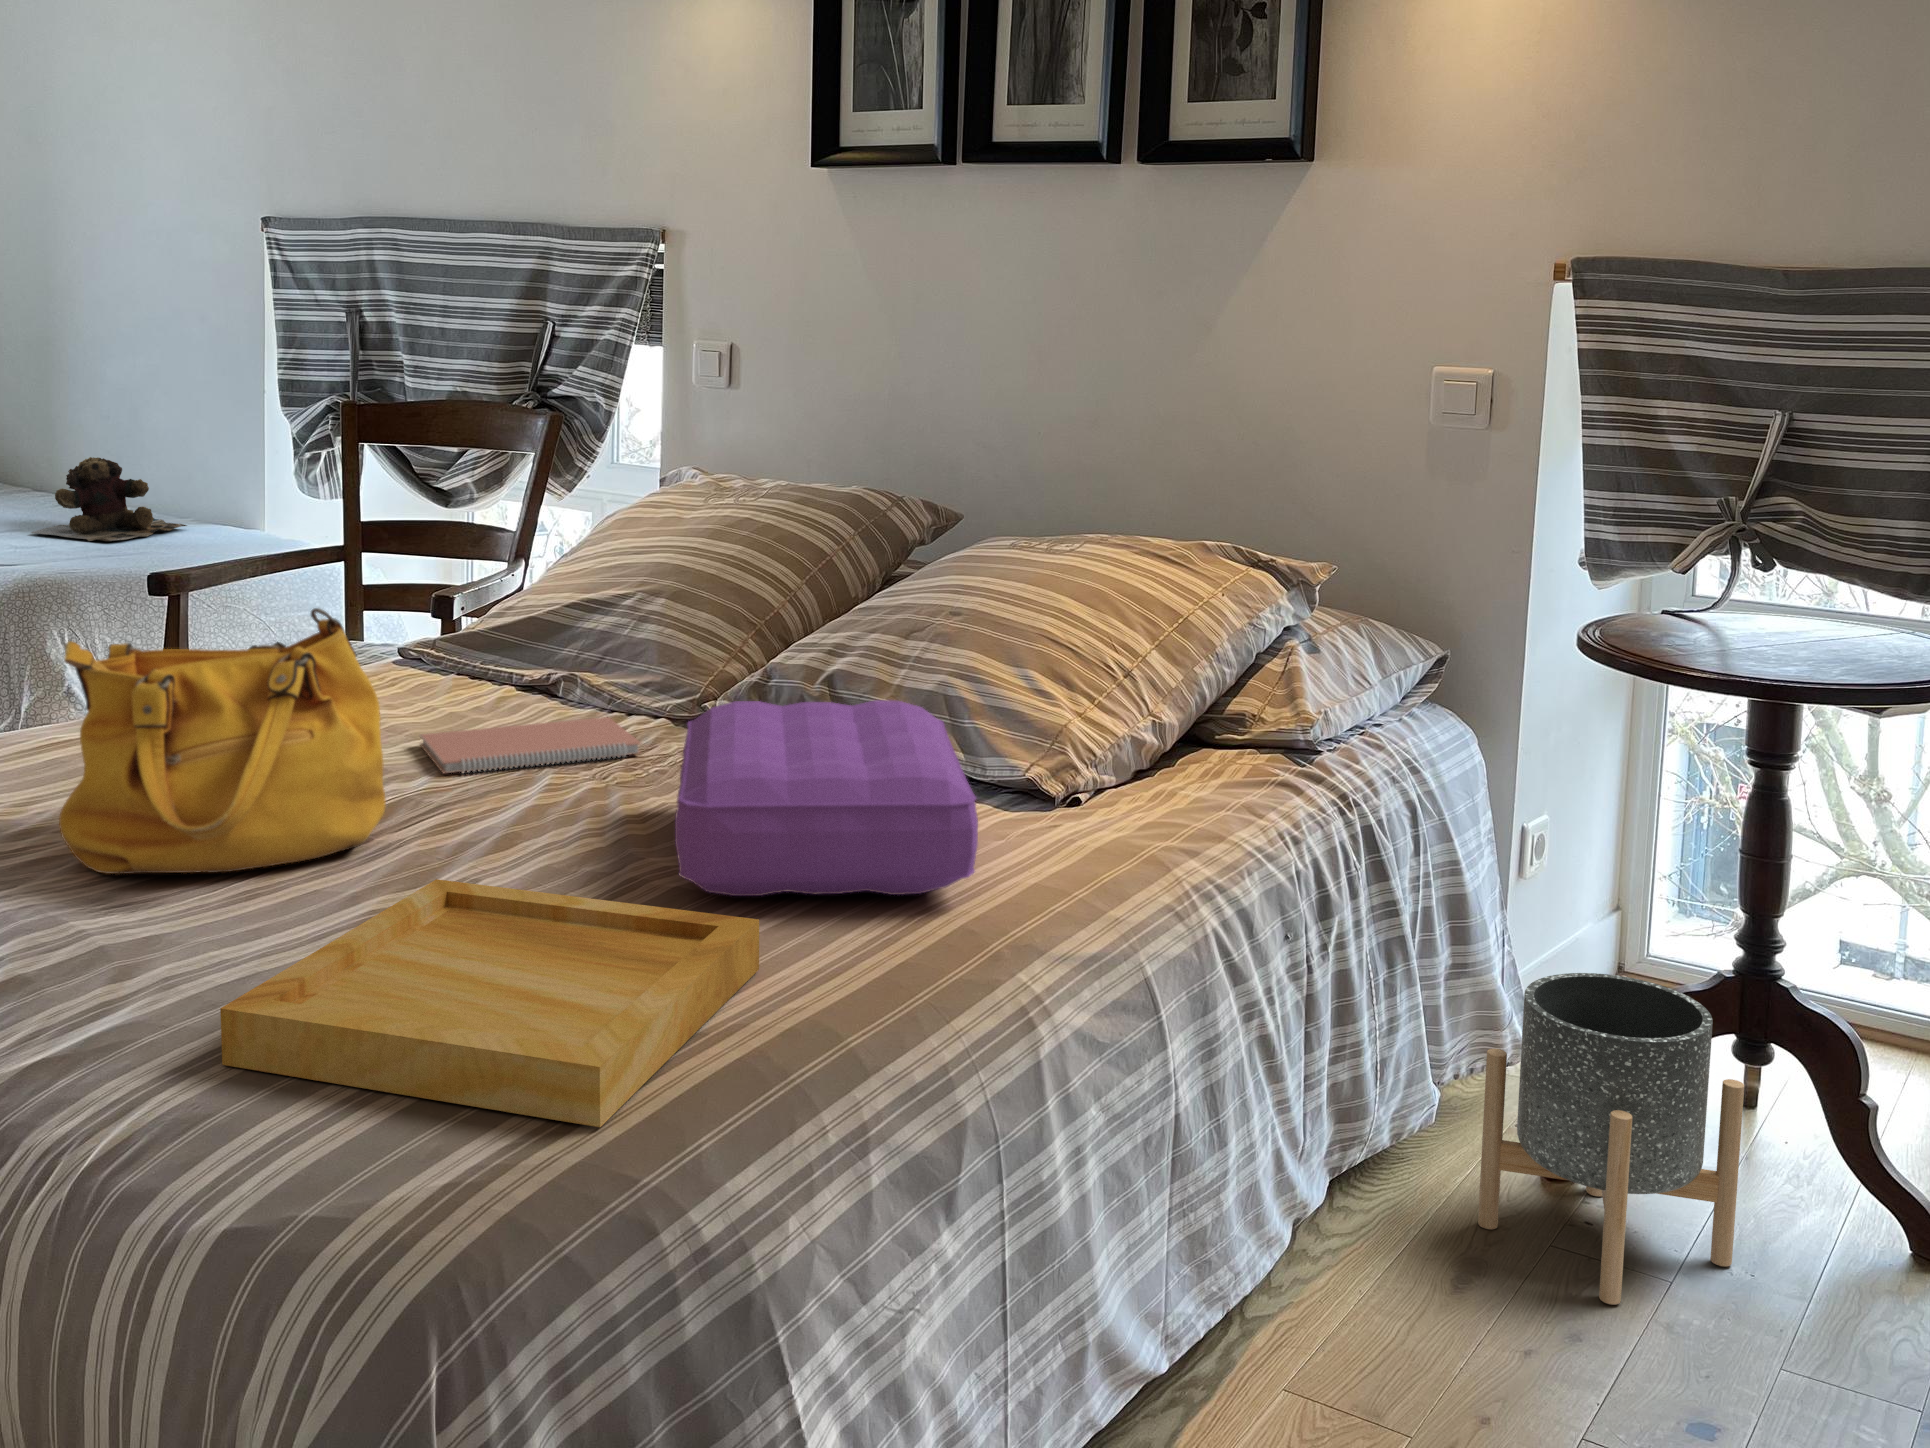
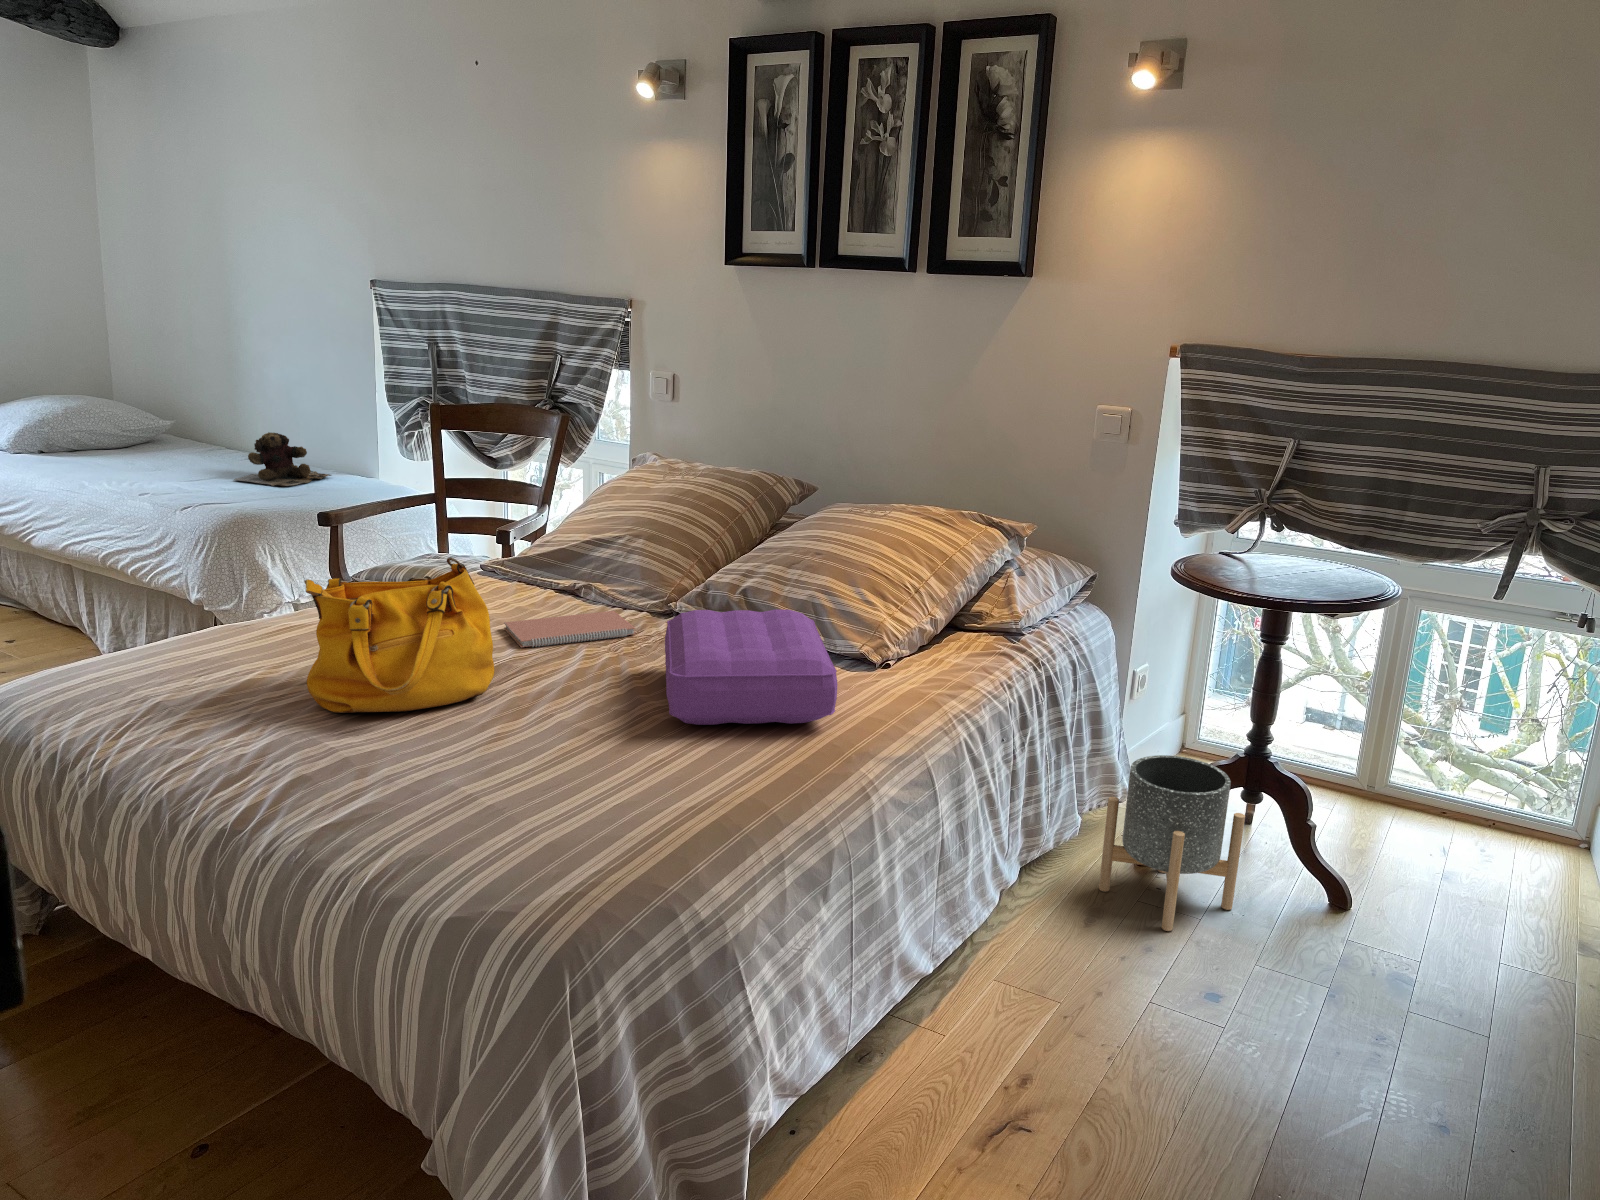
tray: present [220,879,759,1127] -> none [427,718,719,861]

